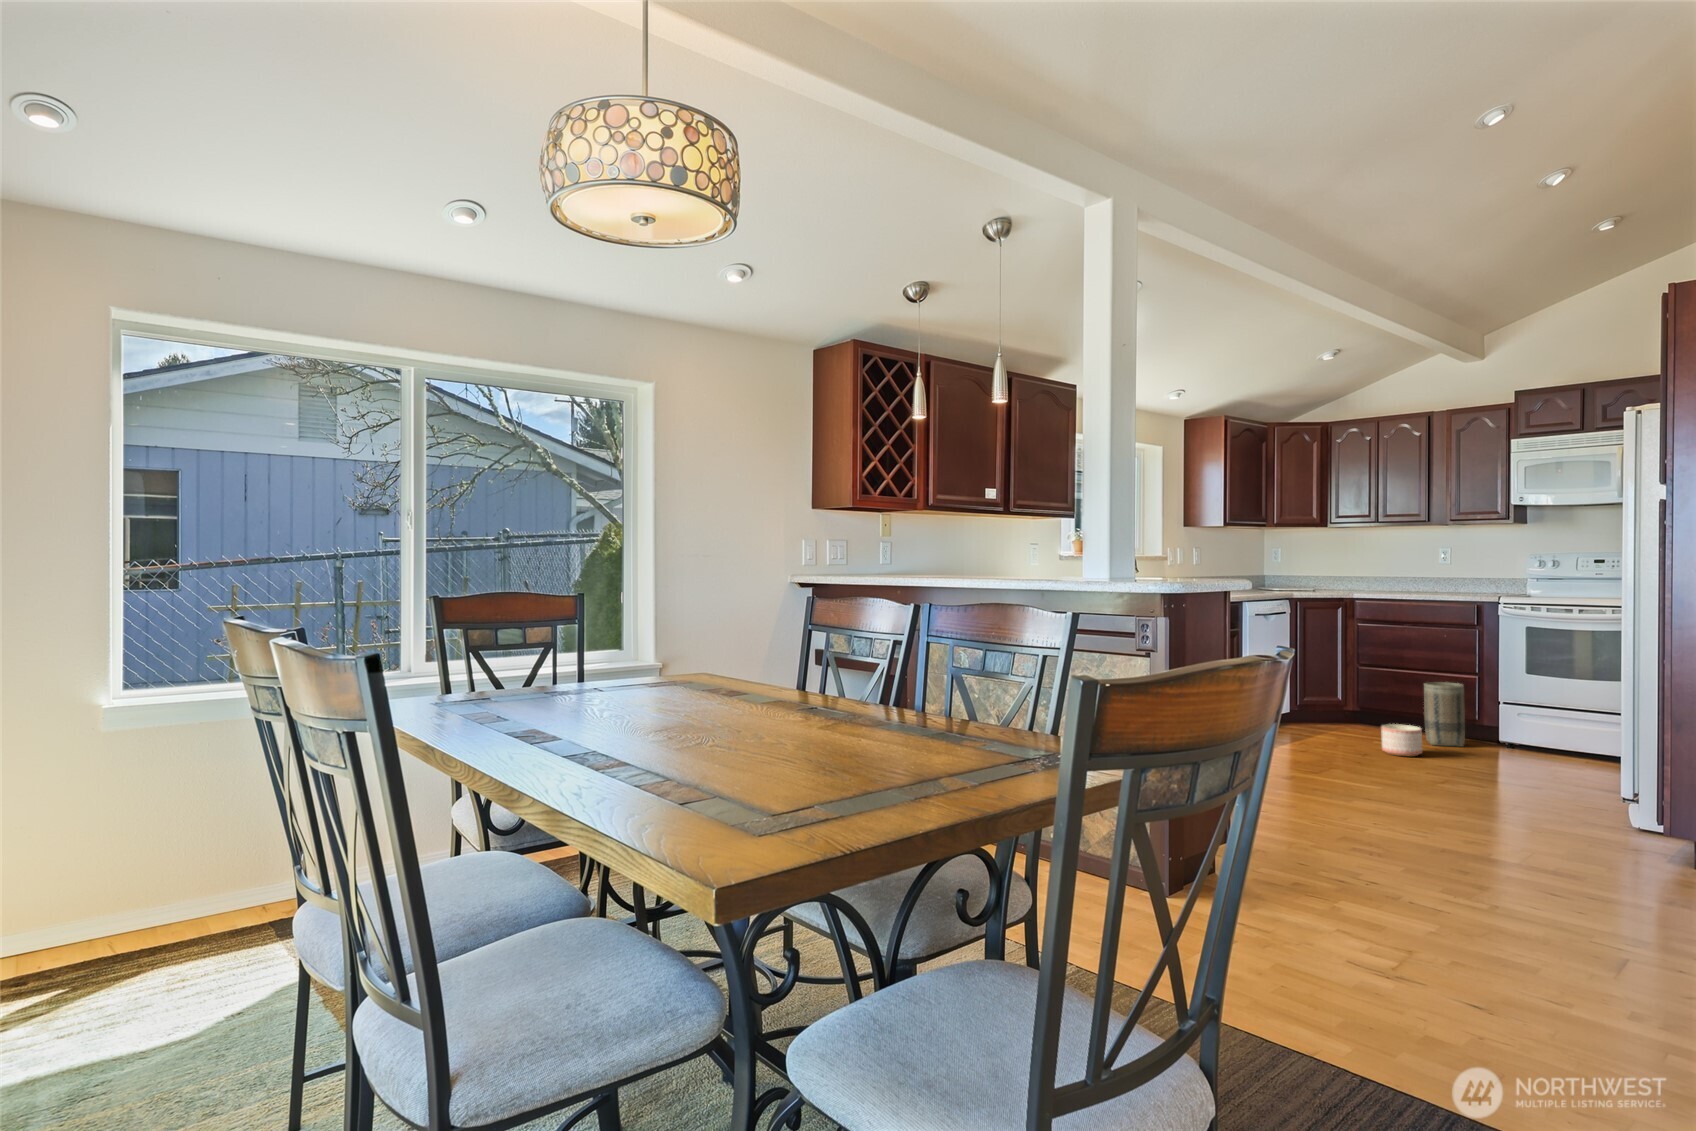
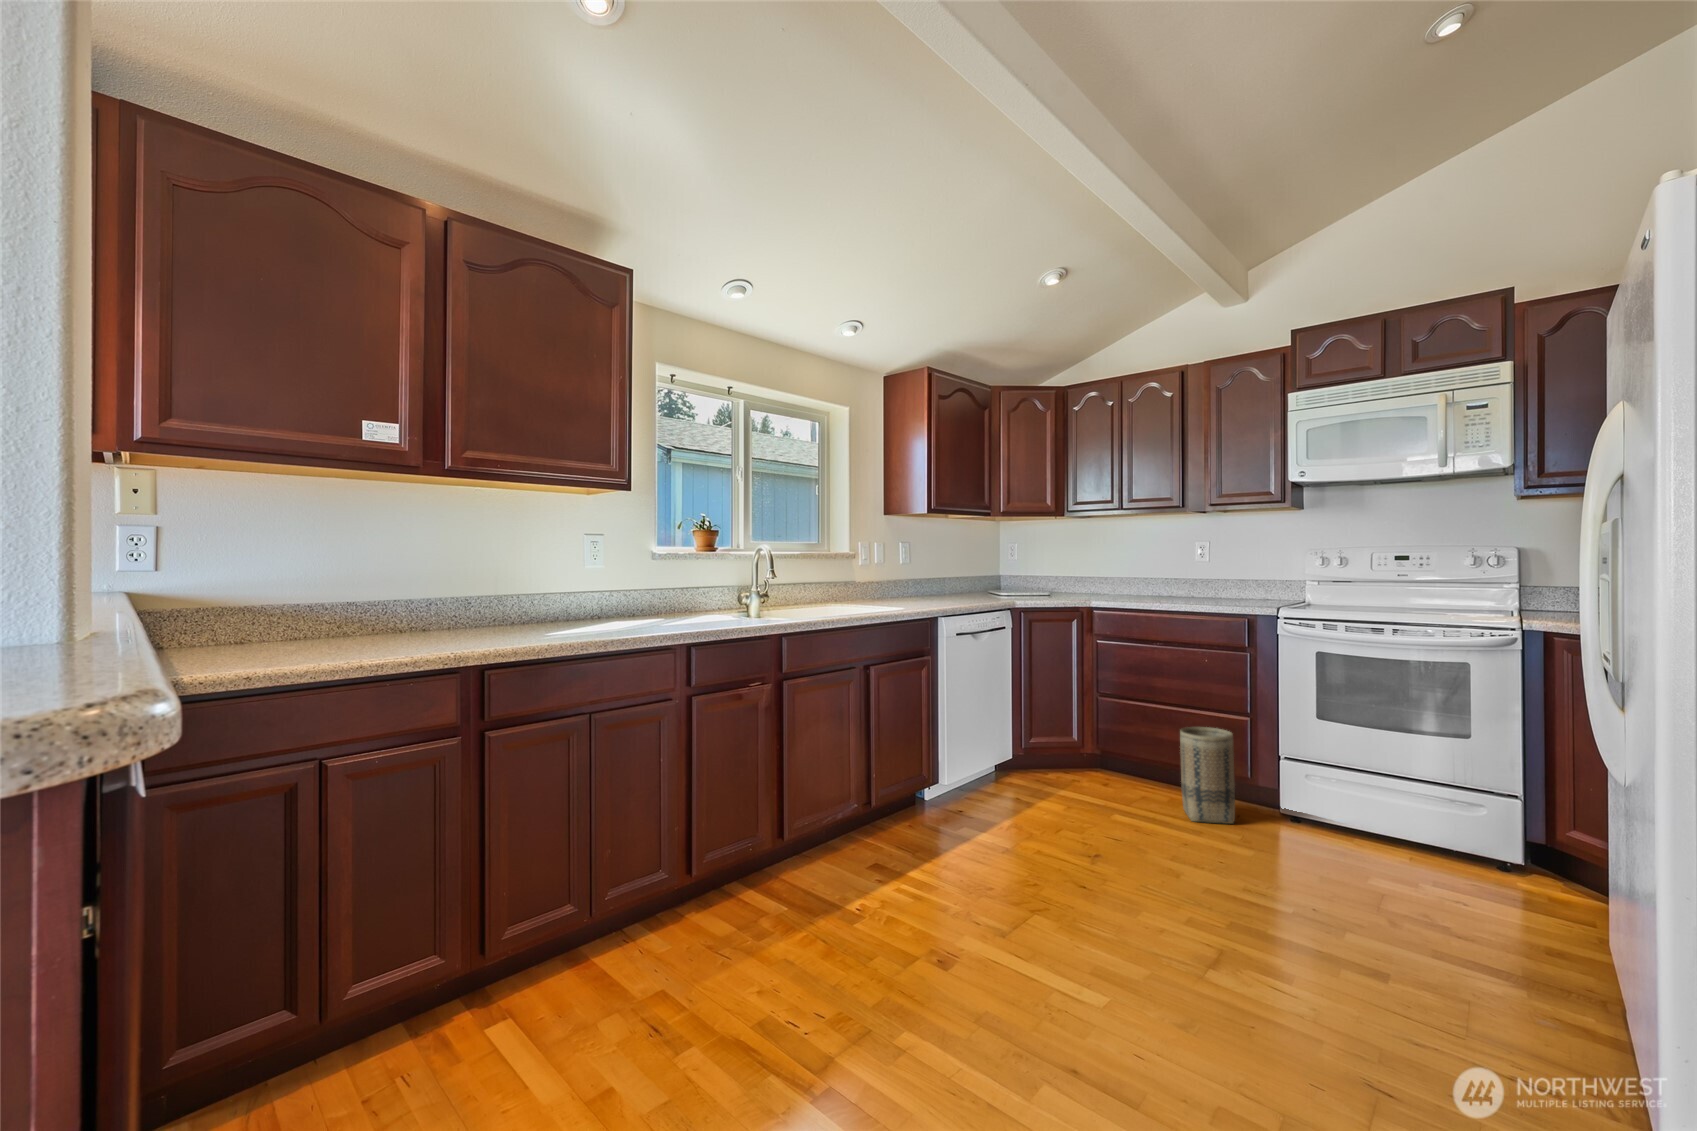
planter: present [1381,724,1422,756] -> none [1122,799,1179,855]

